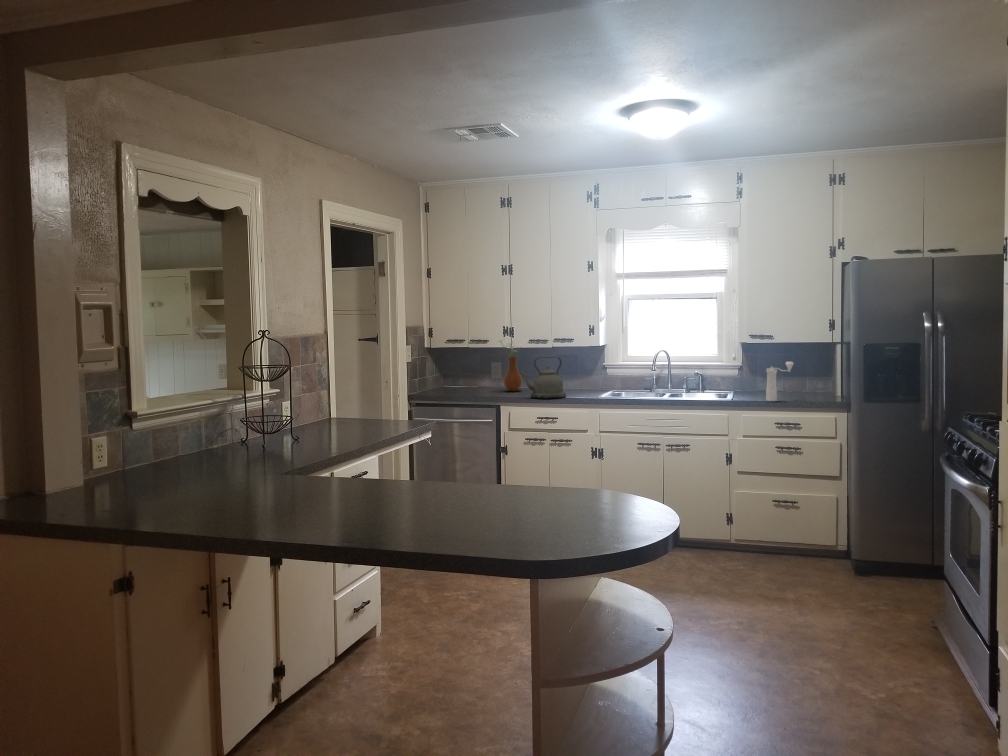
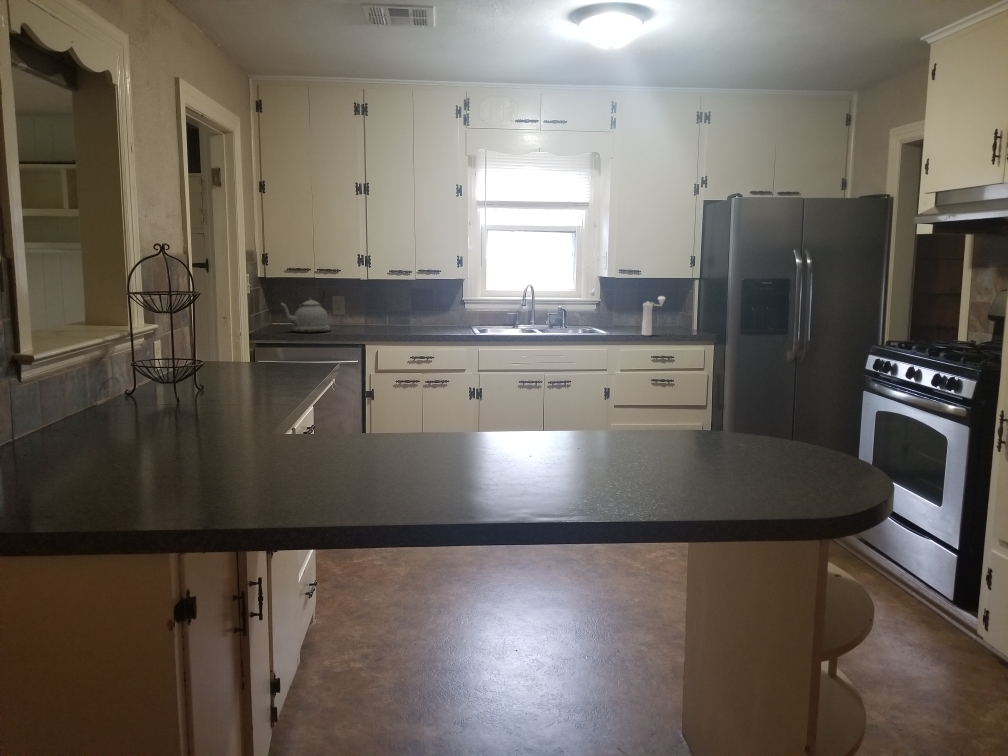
vase: present [500,341,522,391] -> none [348,269,384,328]
kettle: present [521,358,566,398] -> present [280,288,331,332]

